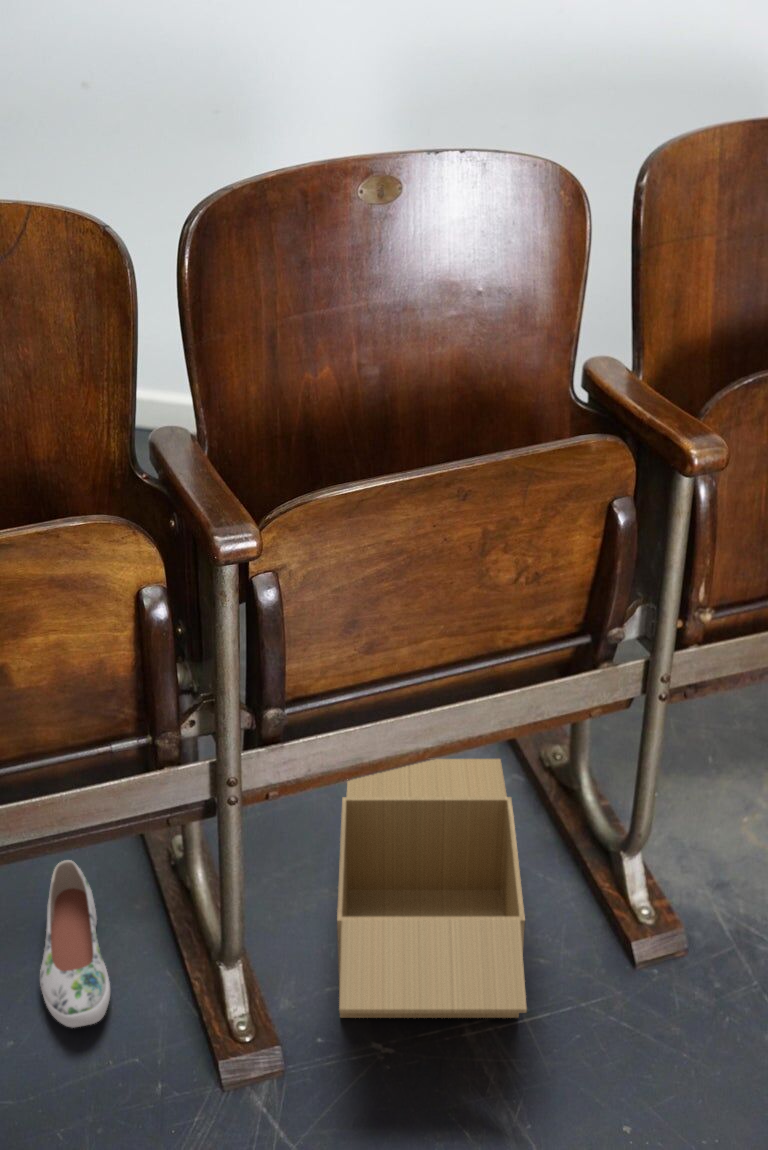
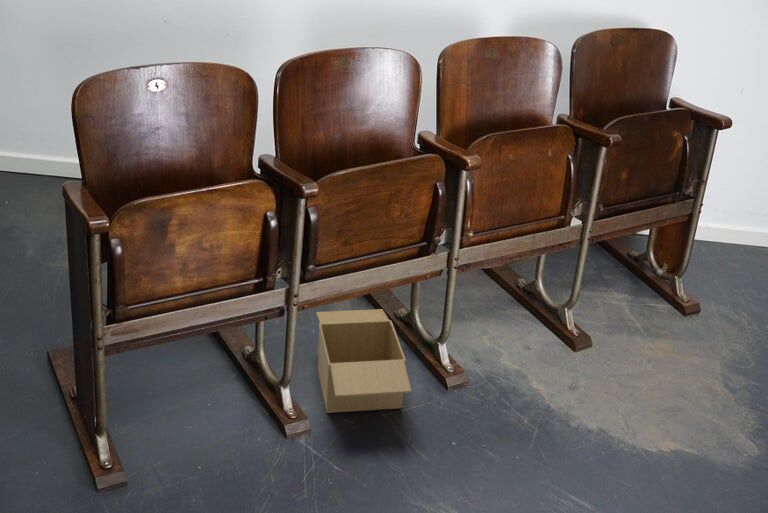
shoe: present [40,860,110,1028] -> none [187,357,226,421]

